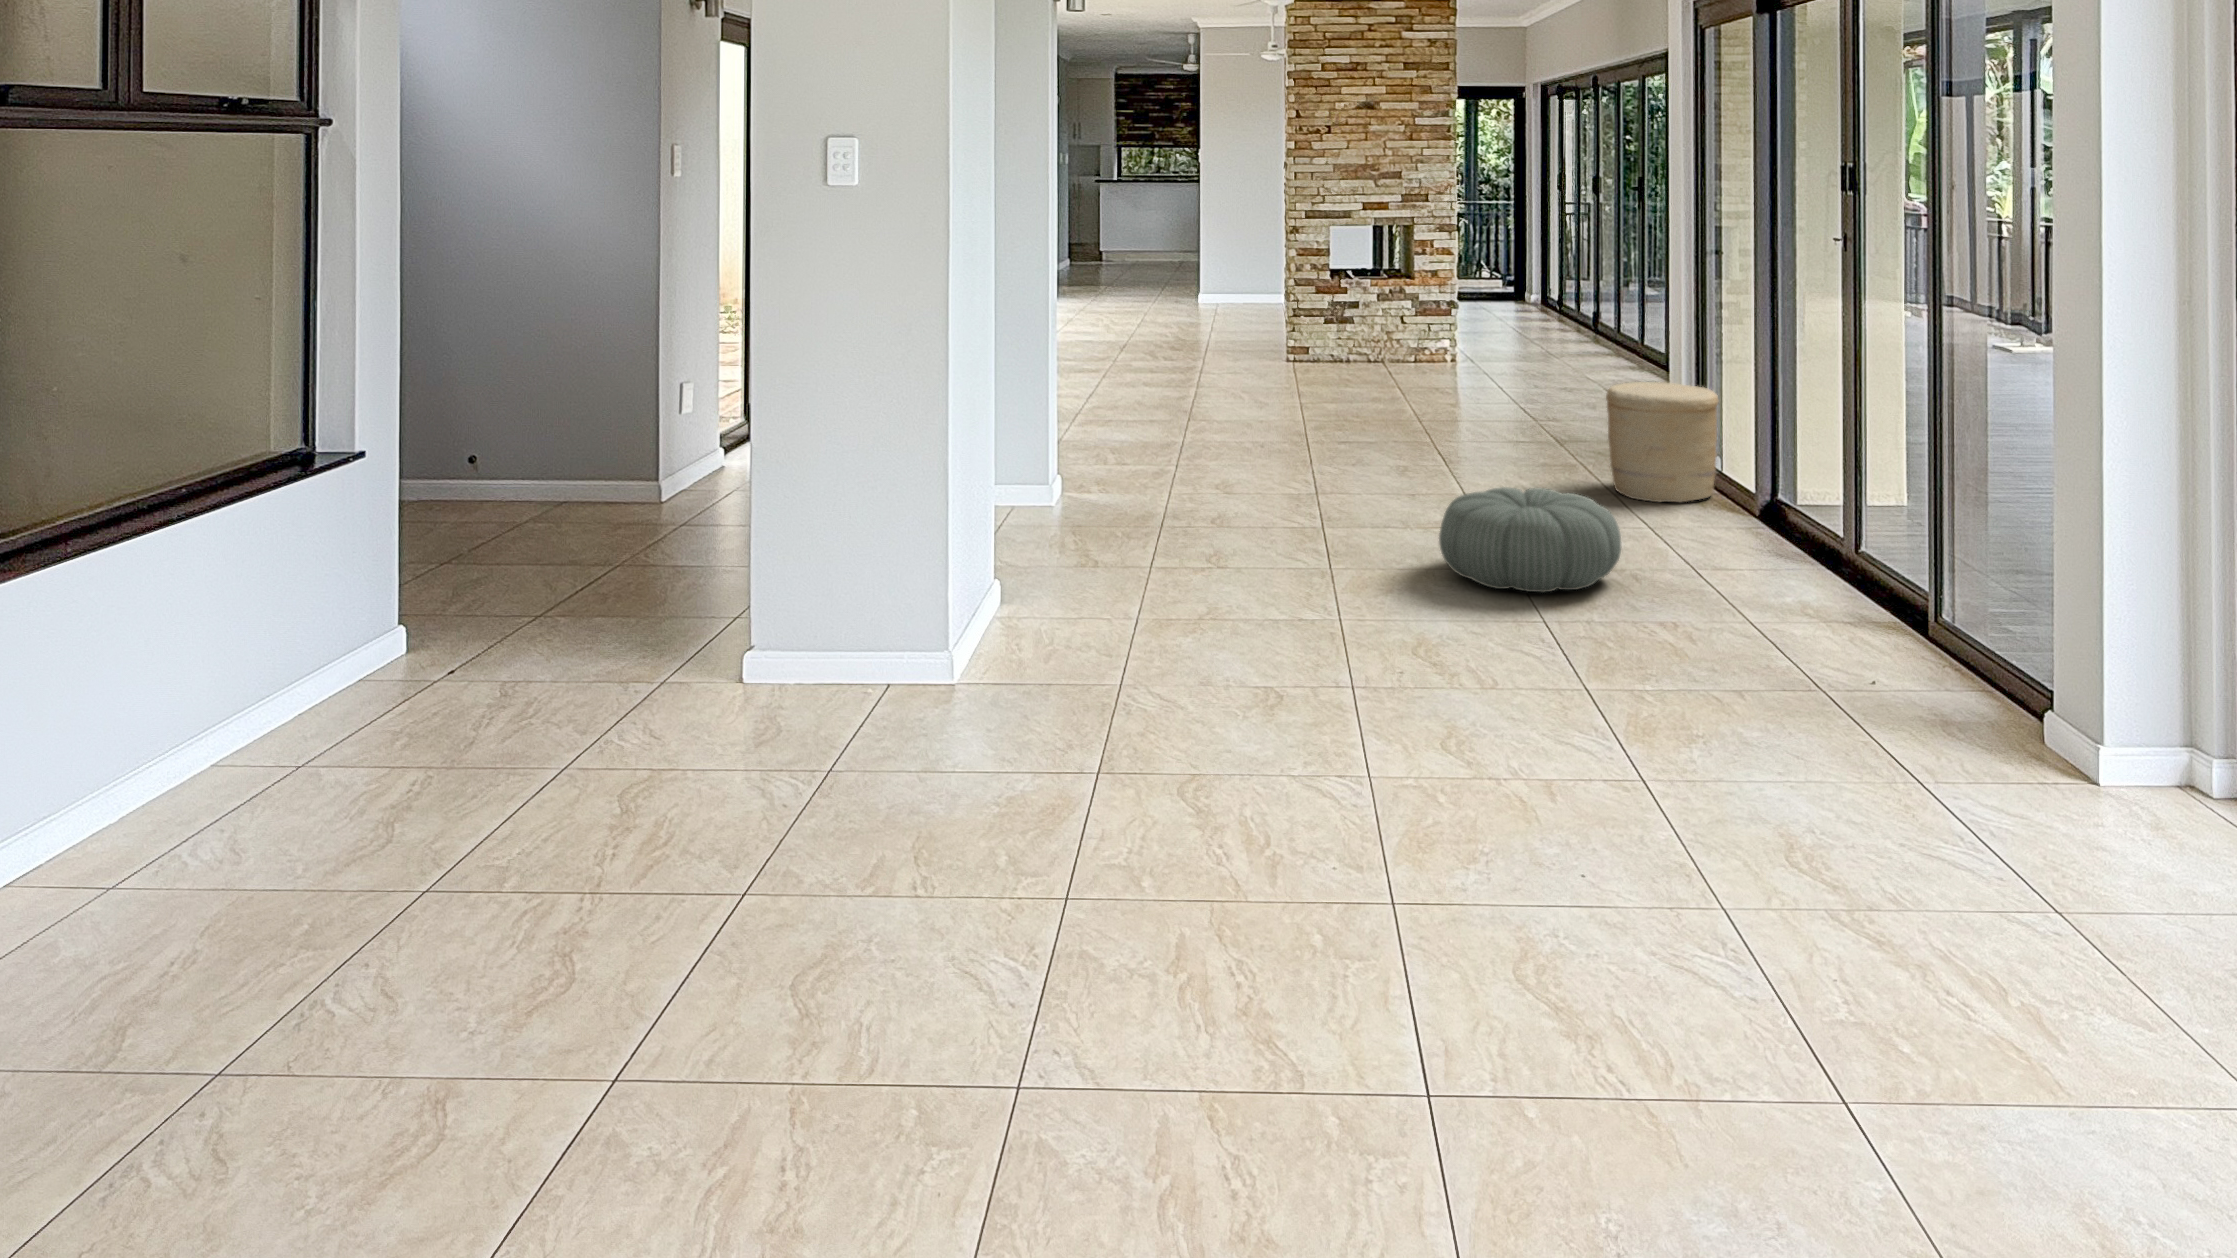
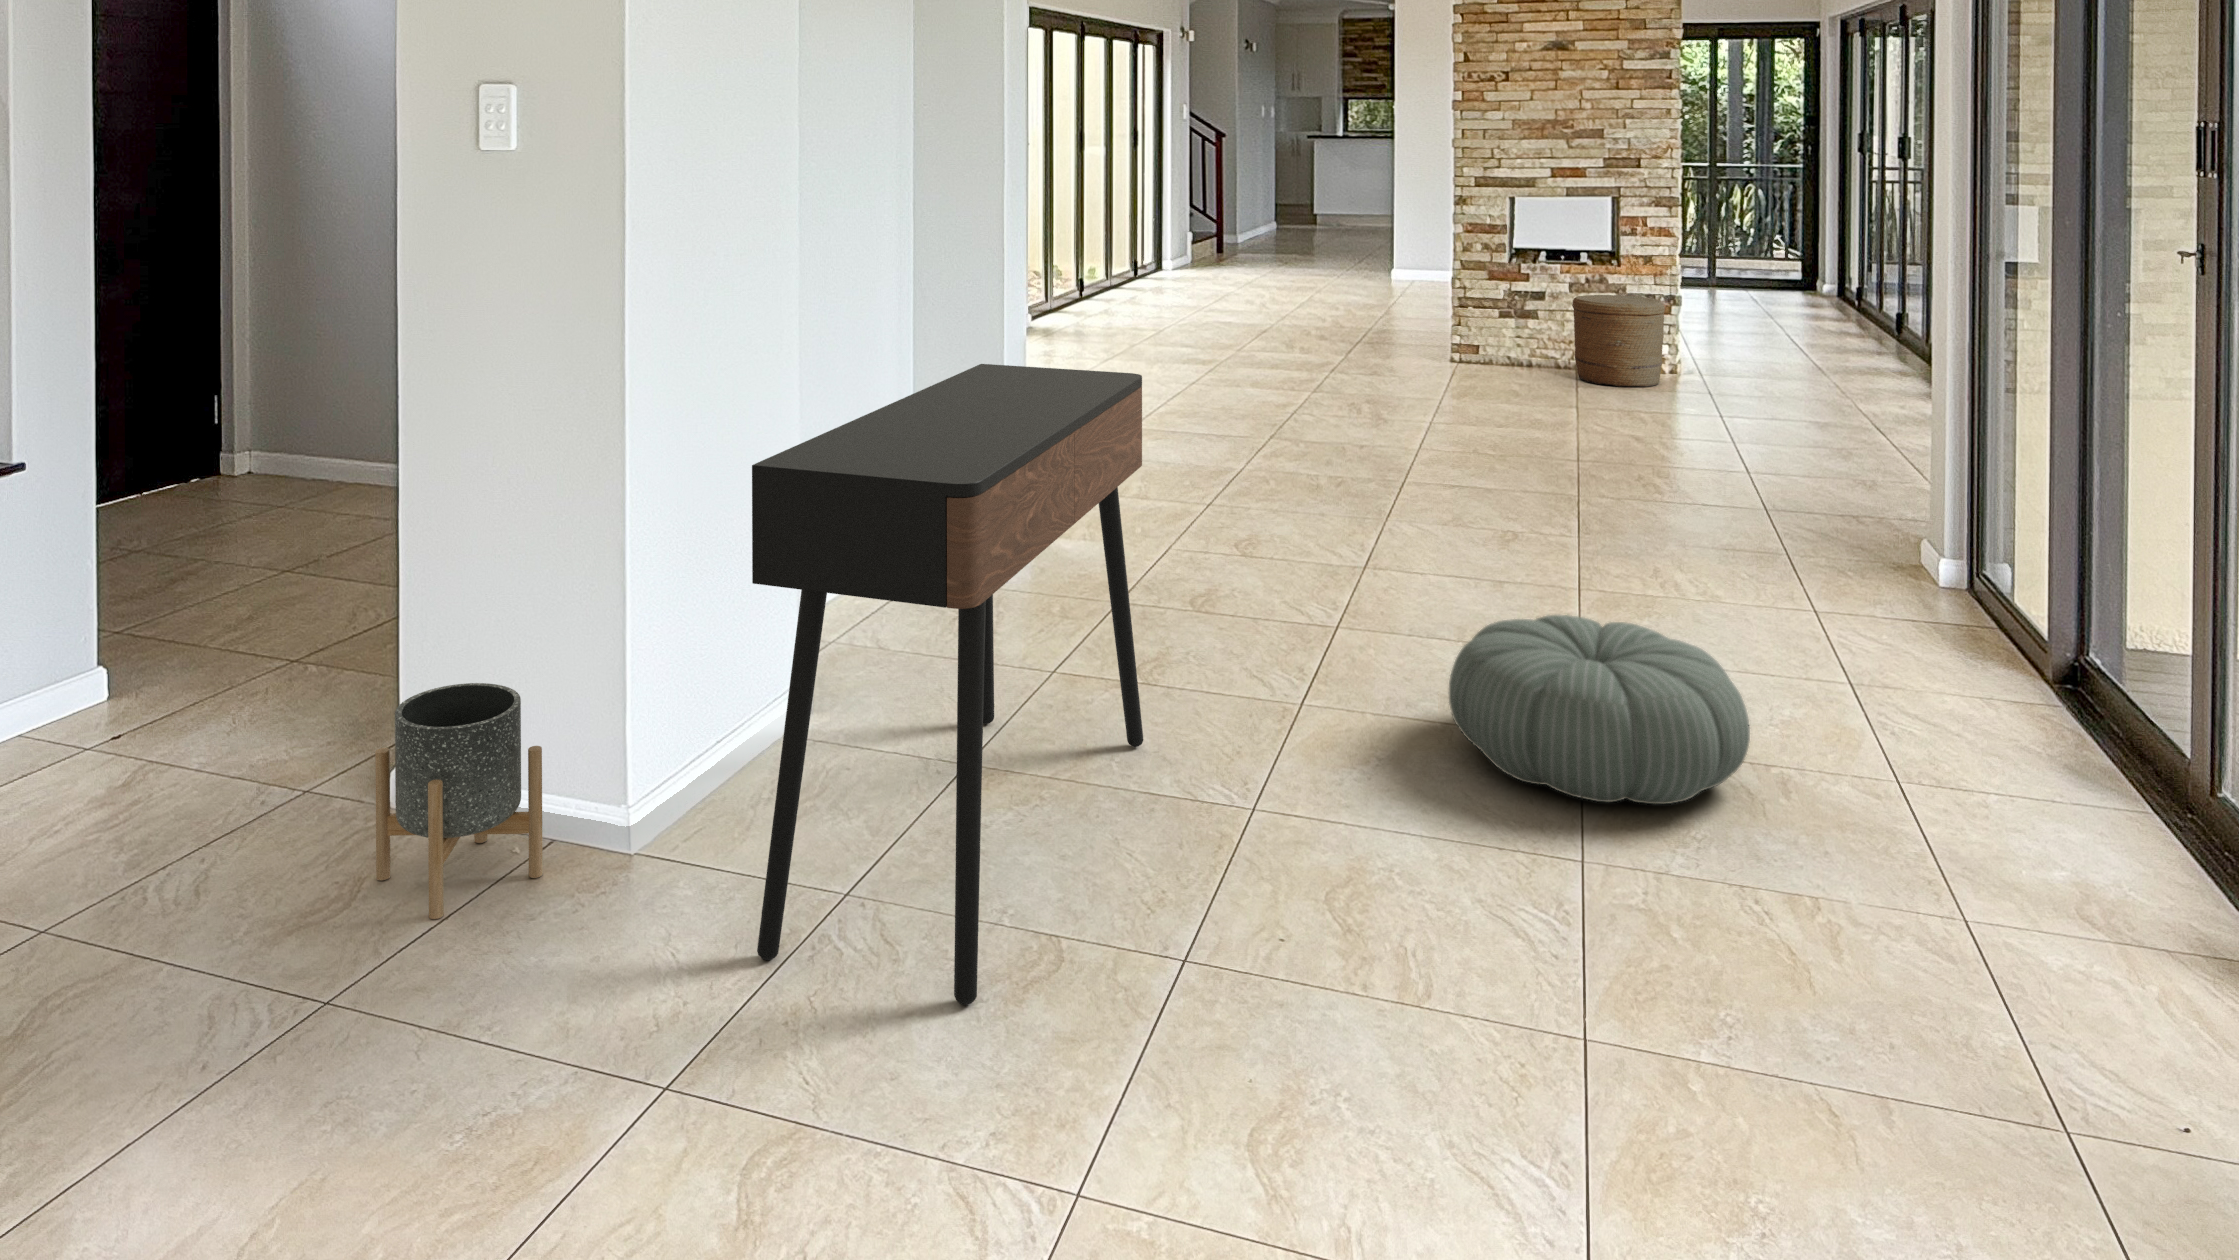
console table: none [1095,338,1255,724] -> present [752,364,1143,1005]
woven basket: present [1606,382,1718,503] -> present [1572,295,1665,387]
planter: none [780,579,904,739] -> present [375,683,543,919]

